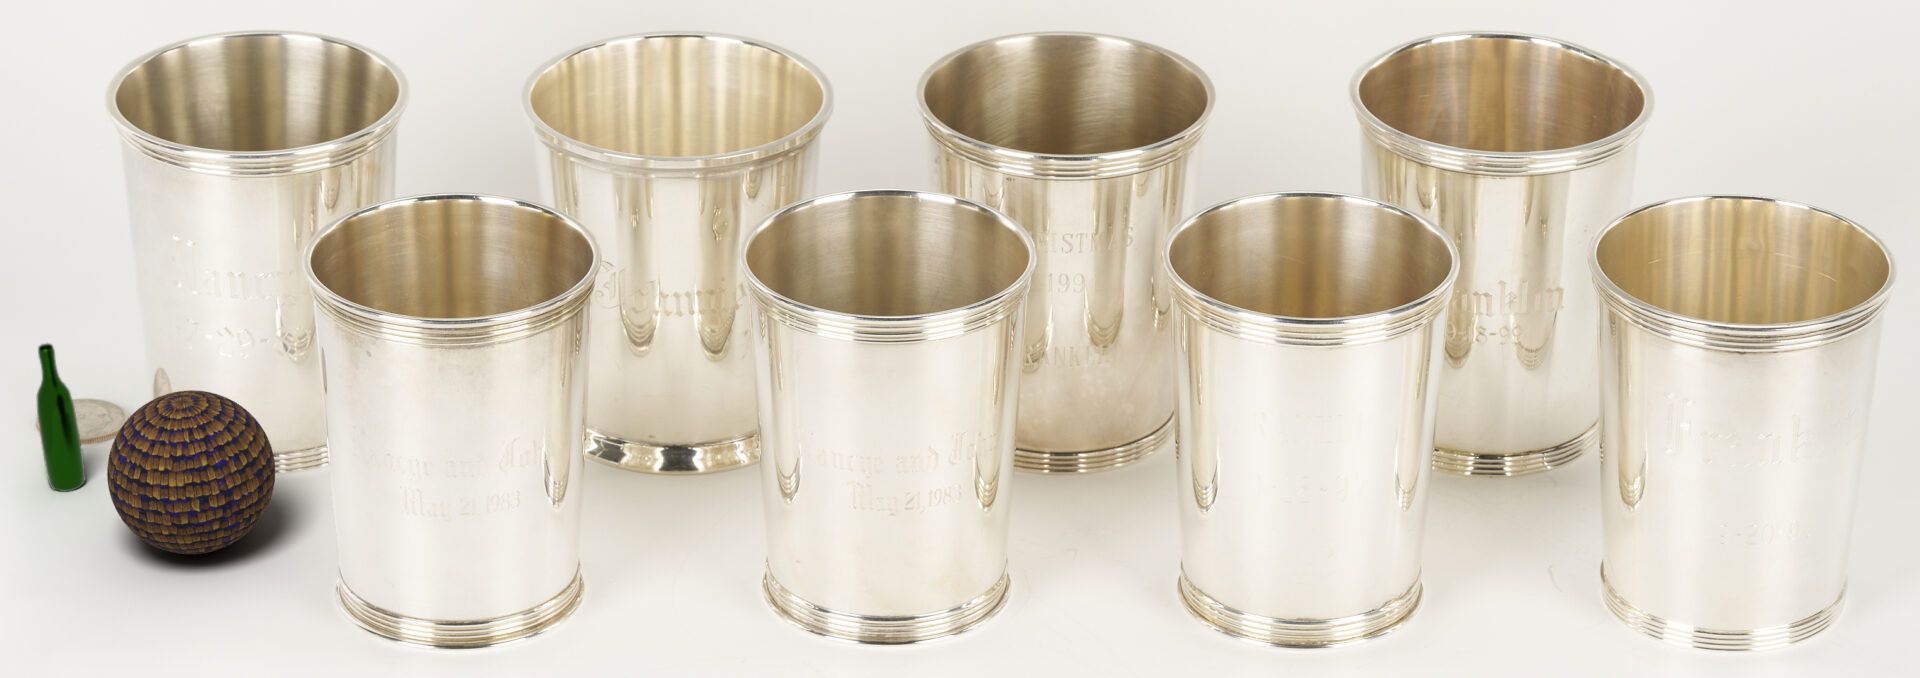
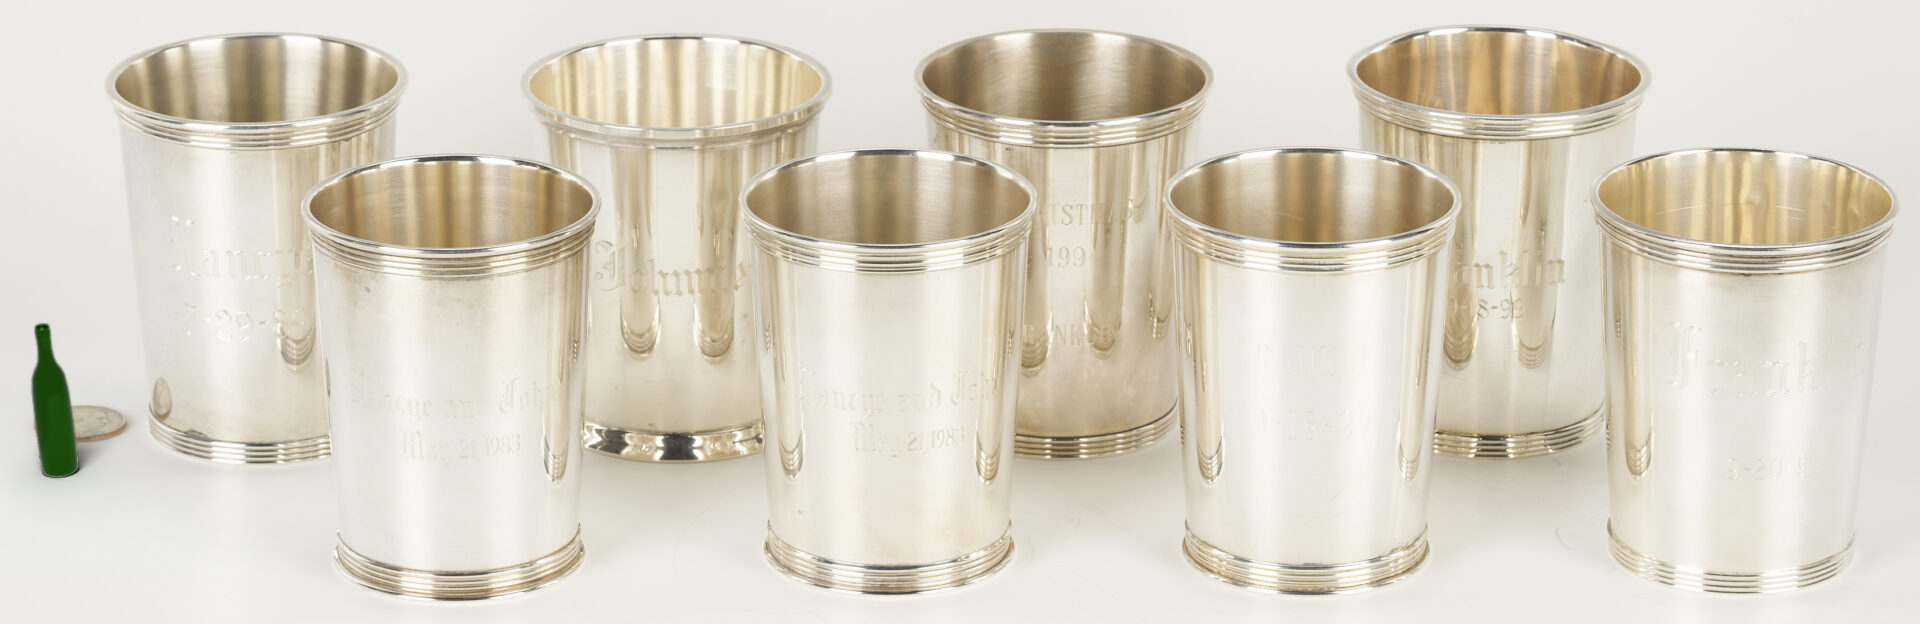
decorative orb: present [107,390,275,554] -> none [103,362,271,526]

